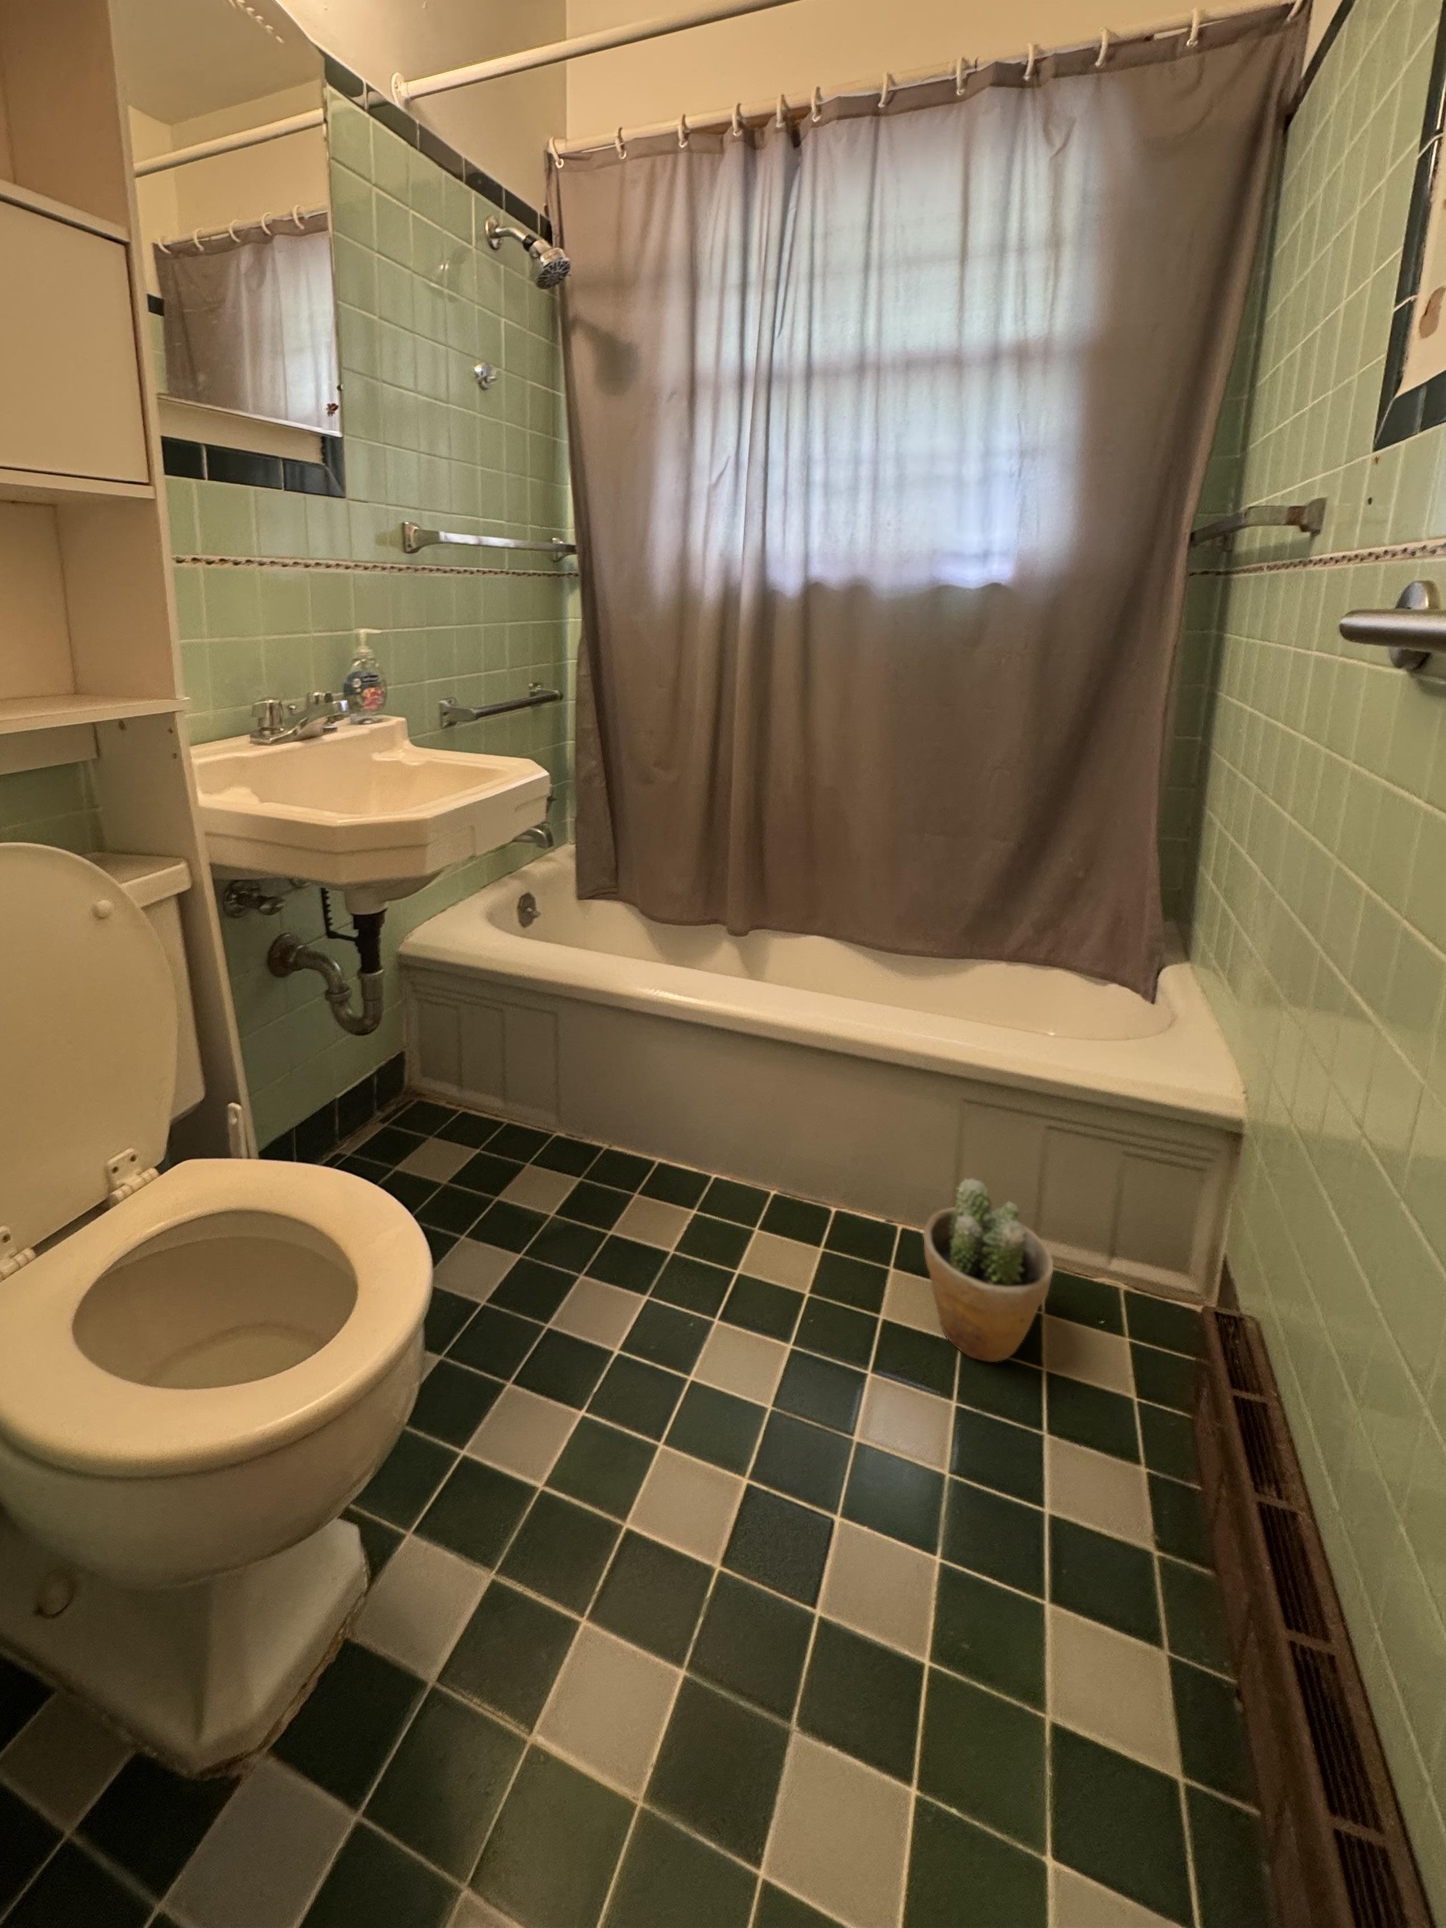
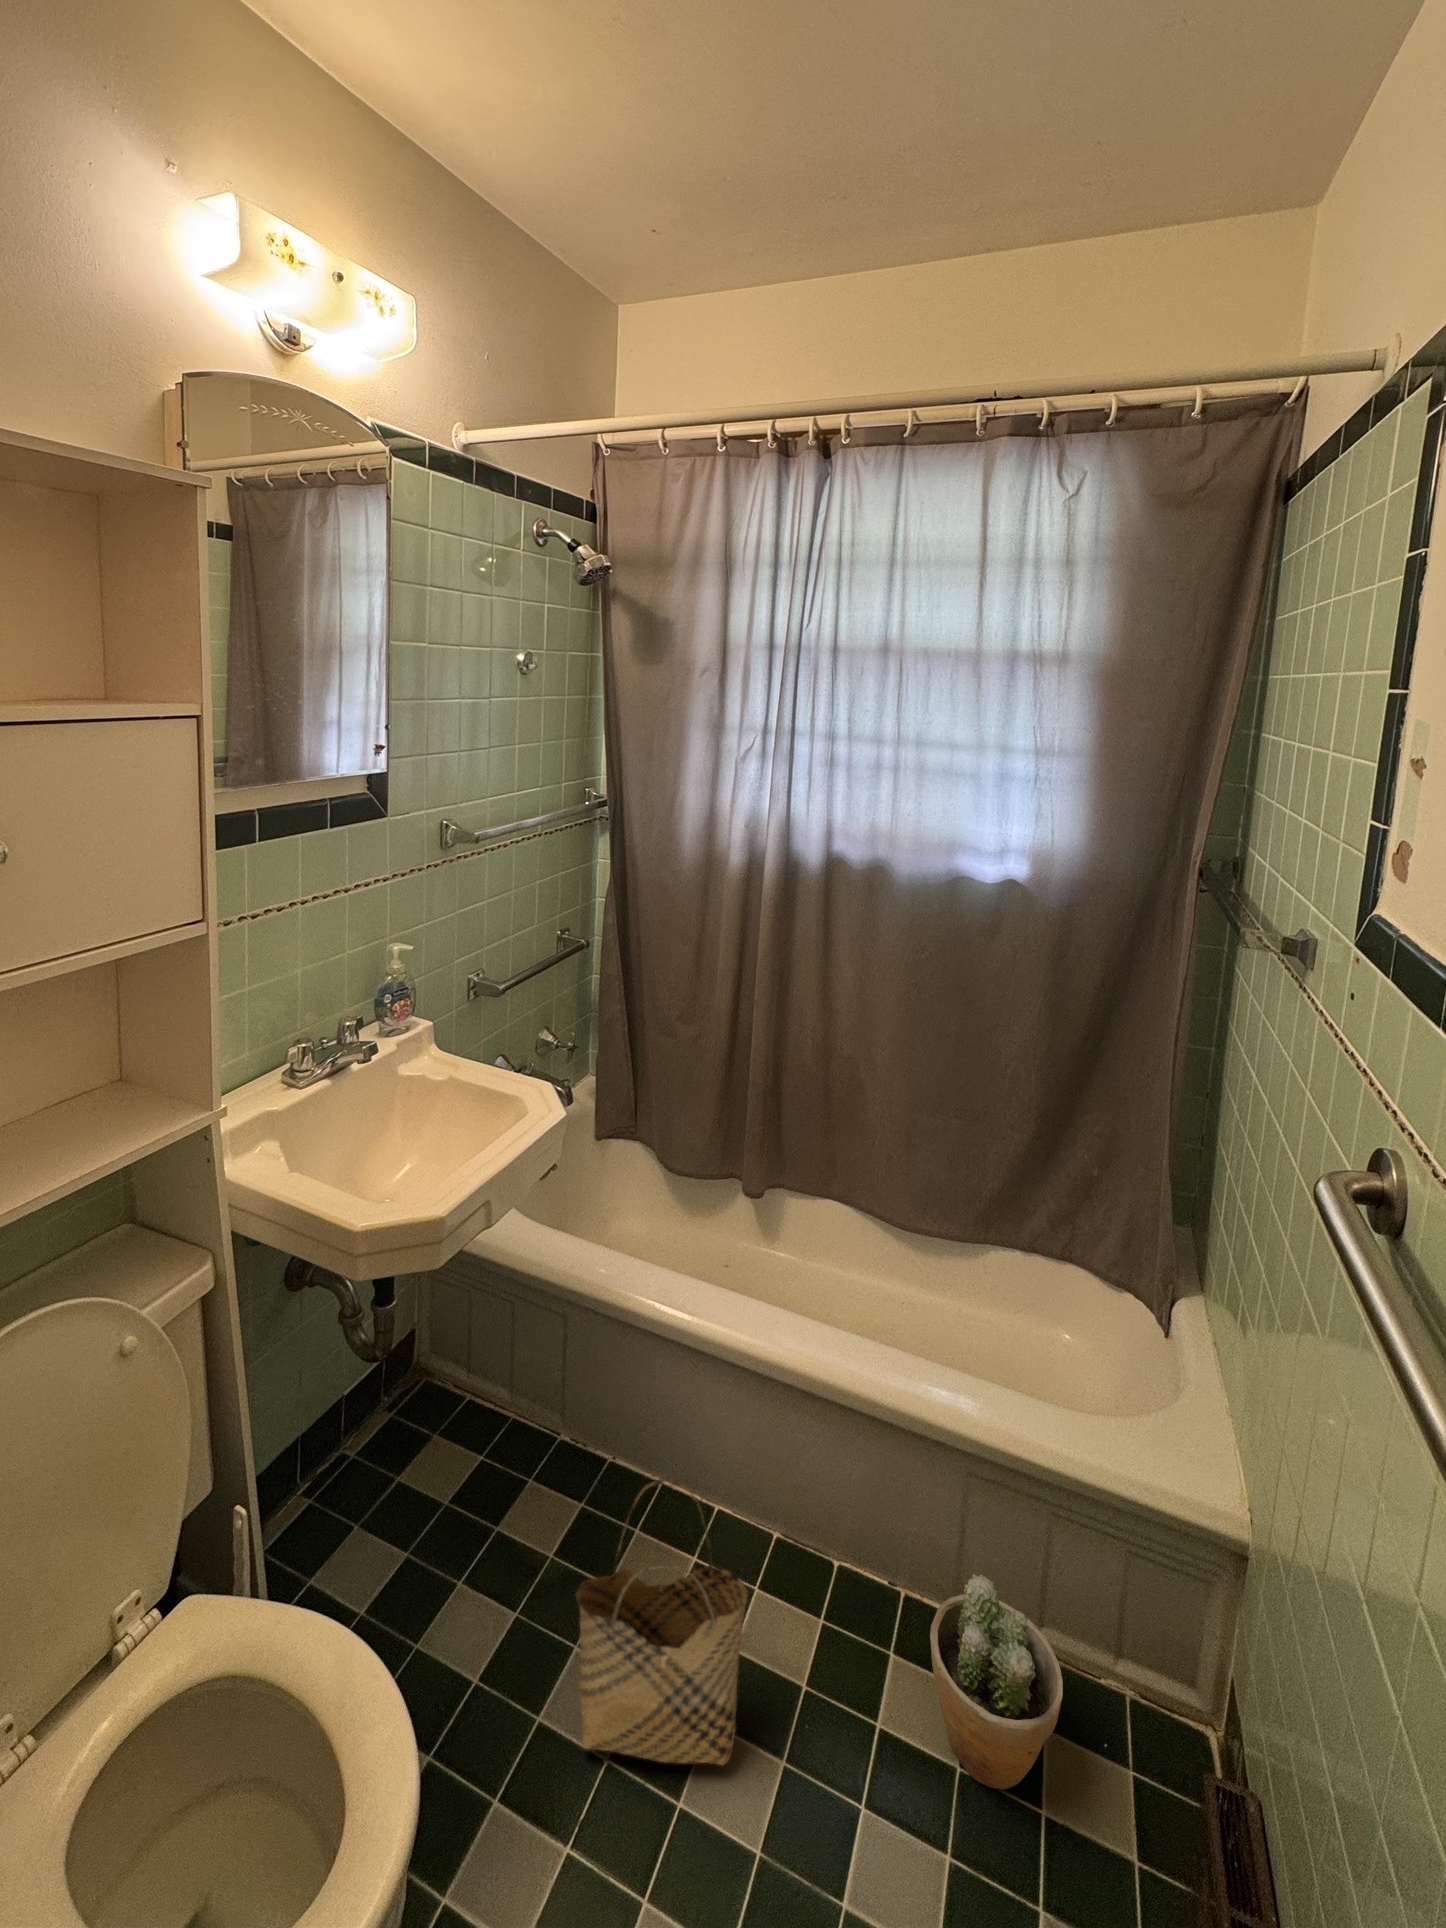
woven basket: none [576,1103,745,1352] -> present [577,1478,748,1765]

